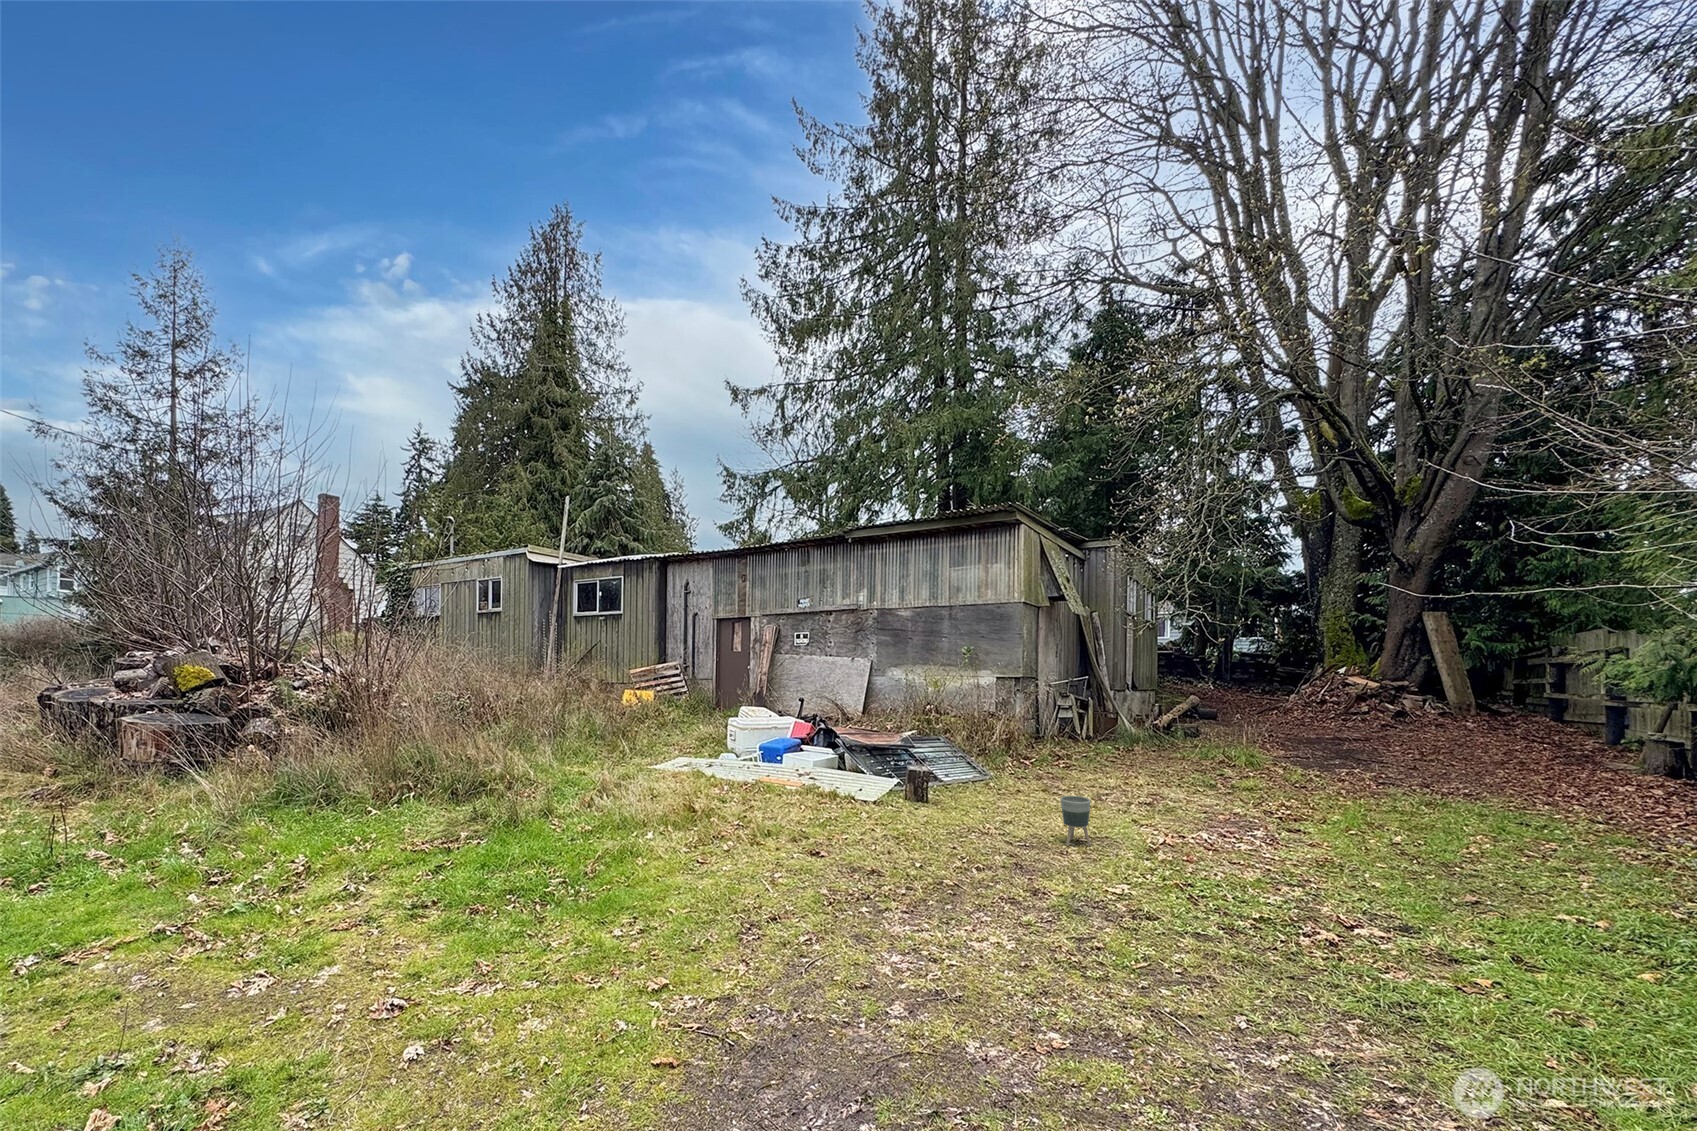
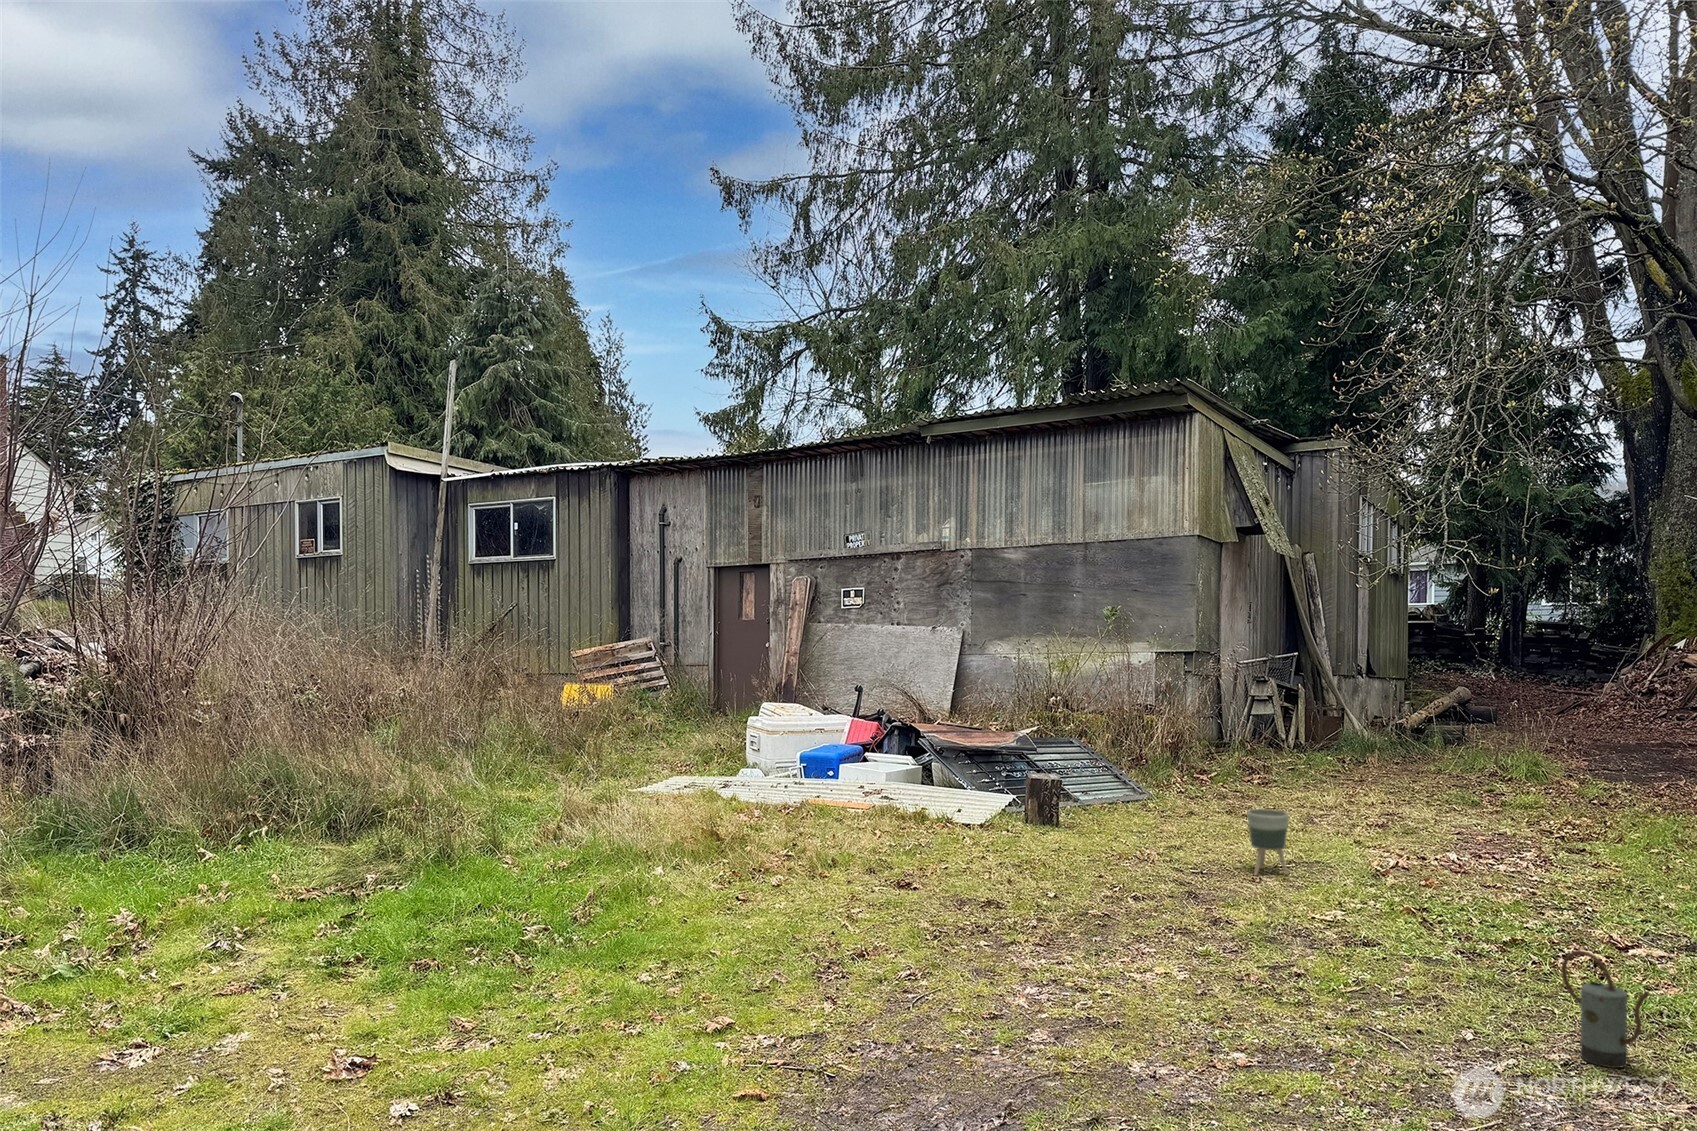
watering can: none [1316,937,1397,1044] -> present [1561,951,1649,1068]

